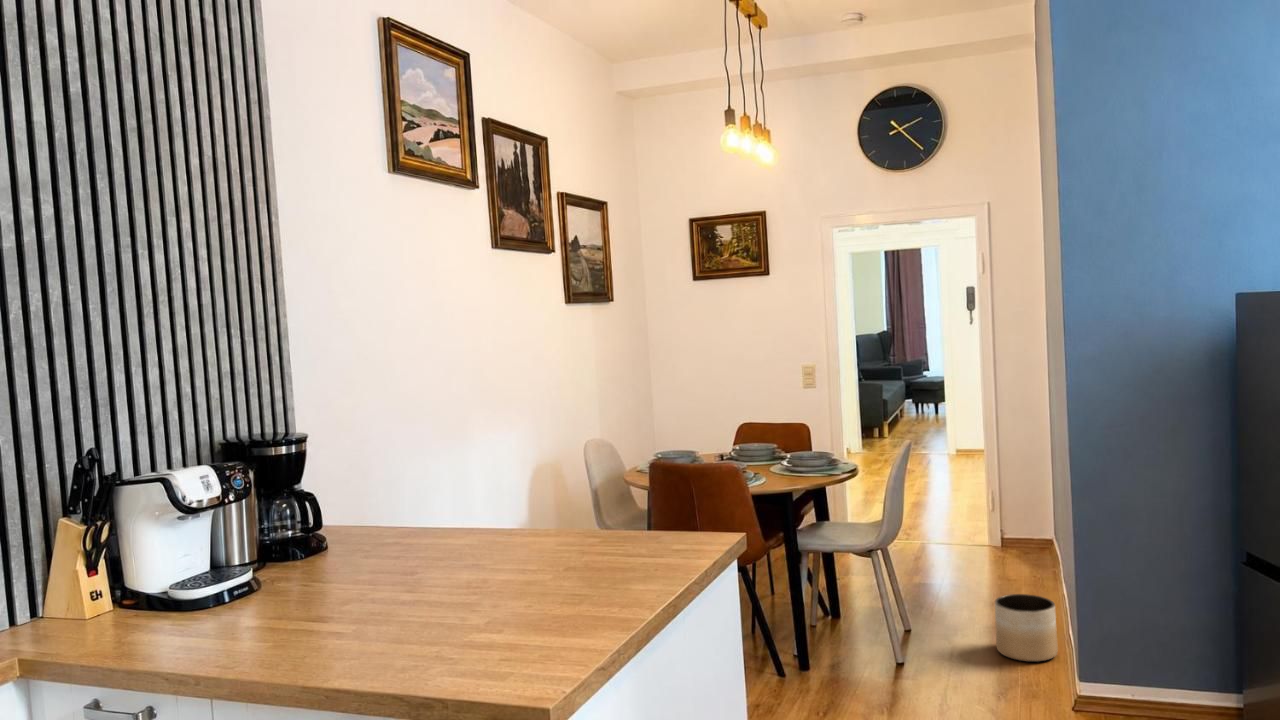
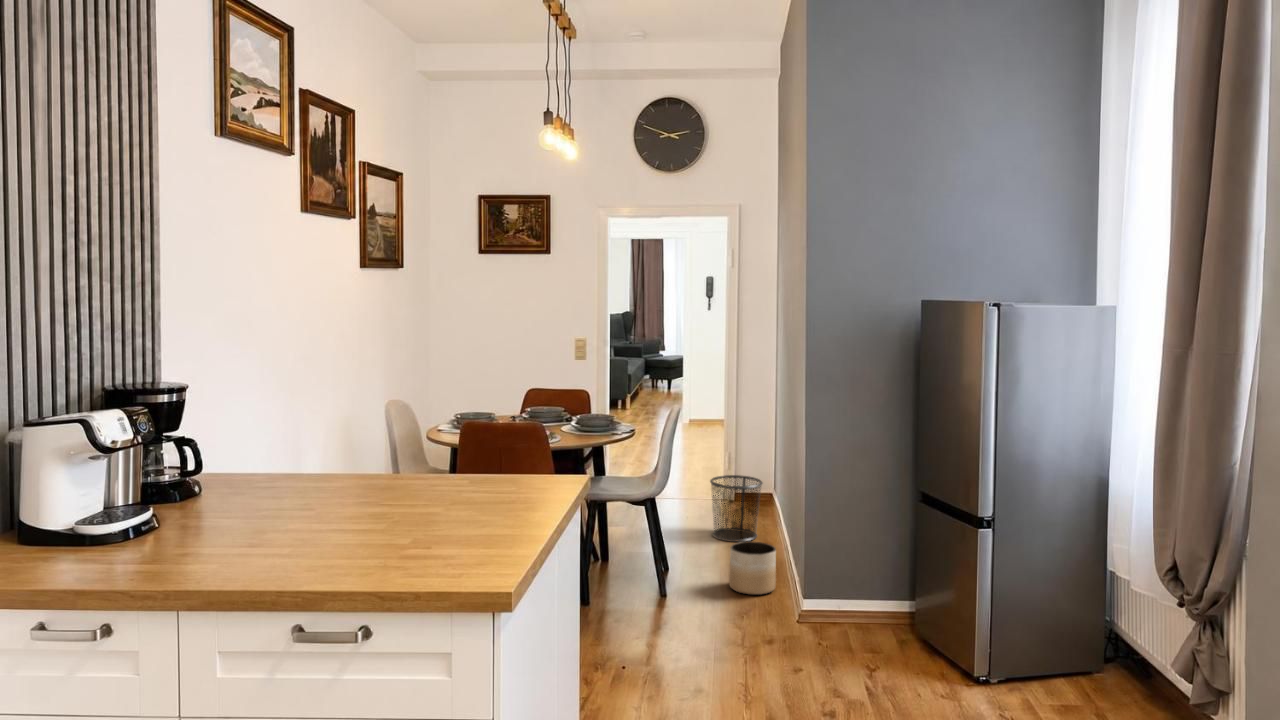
waste bin: none [966,511,1033,591] -> present [710,475,762,542]

